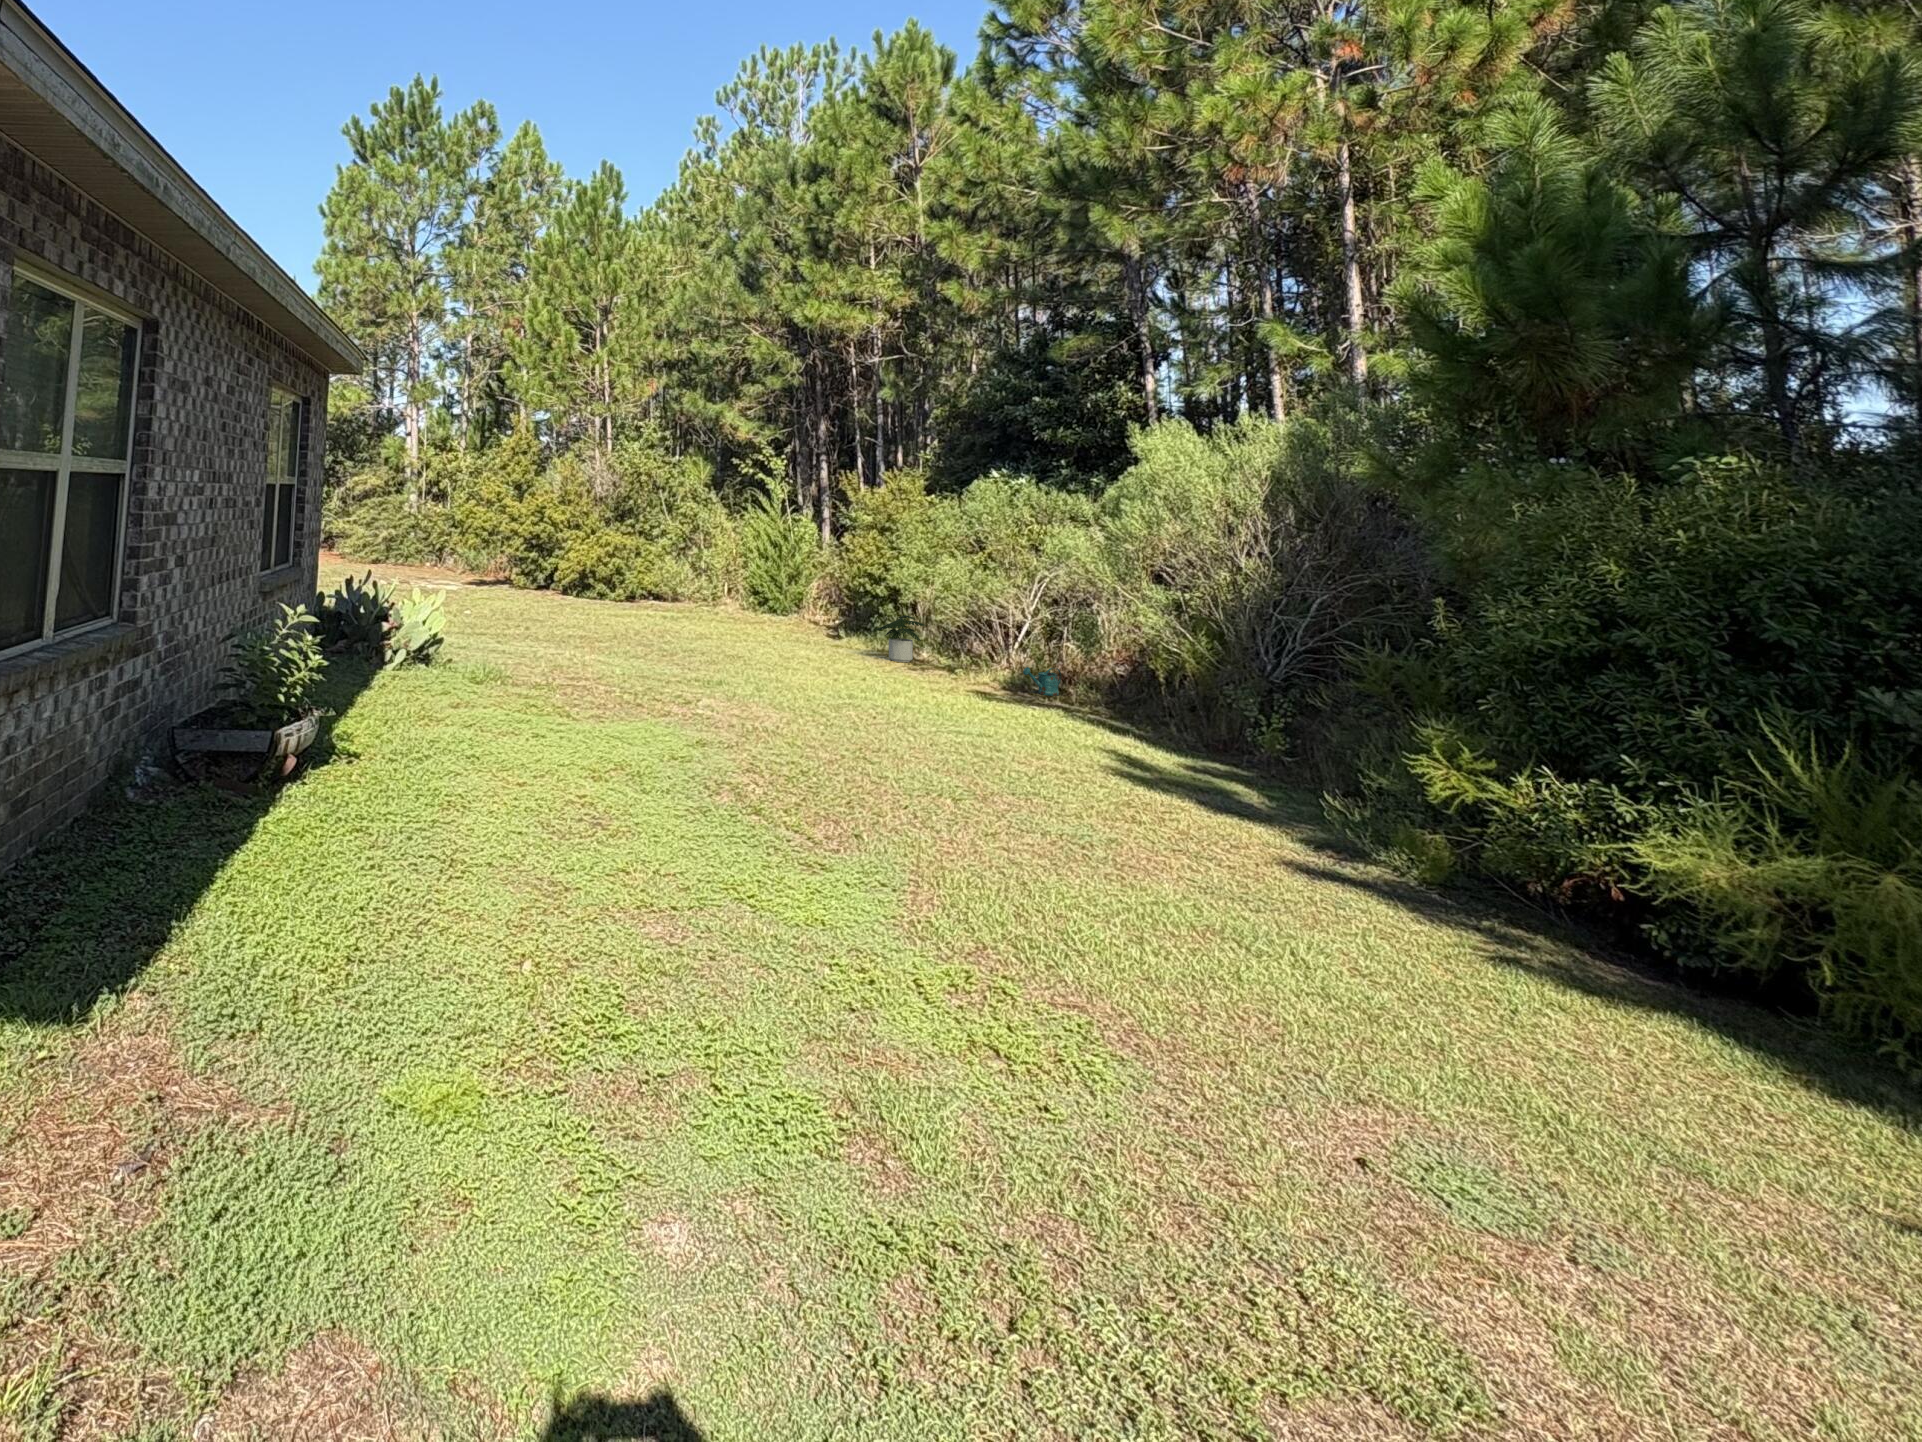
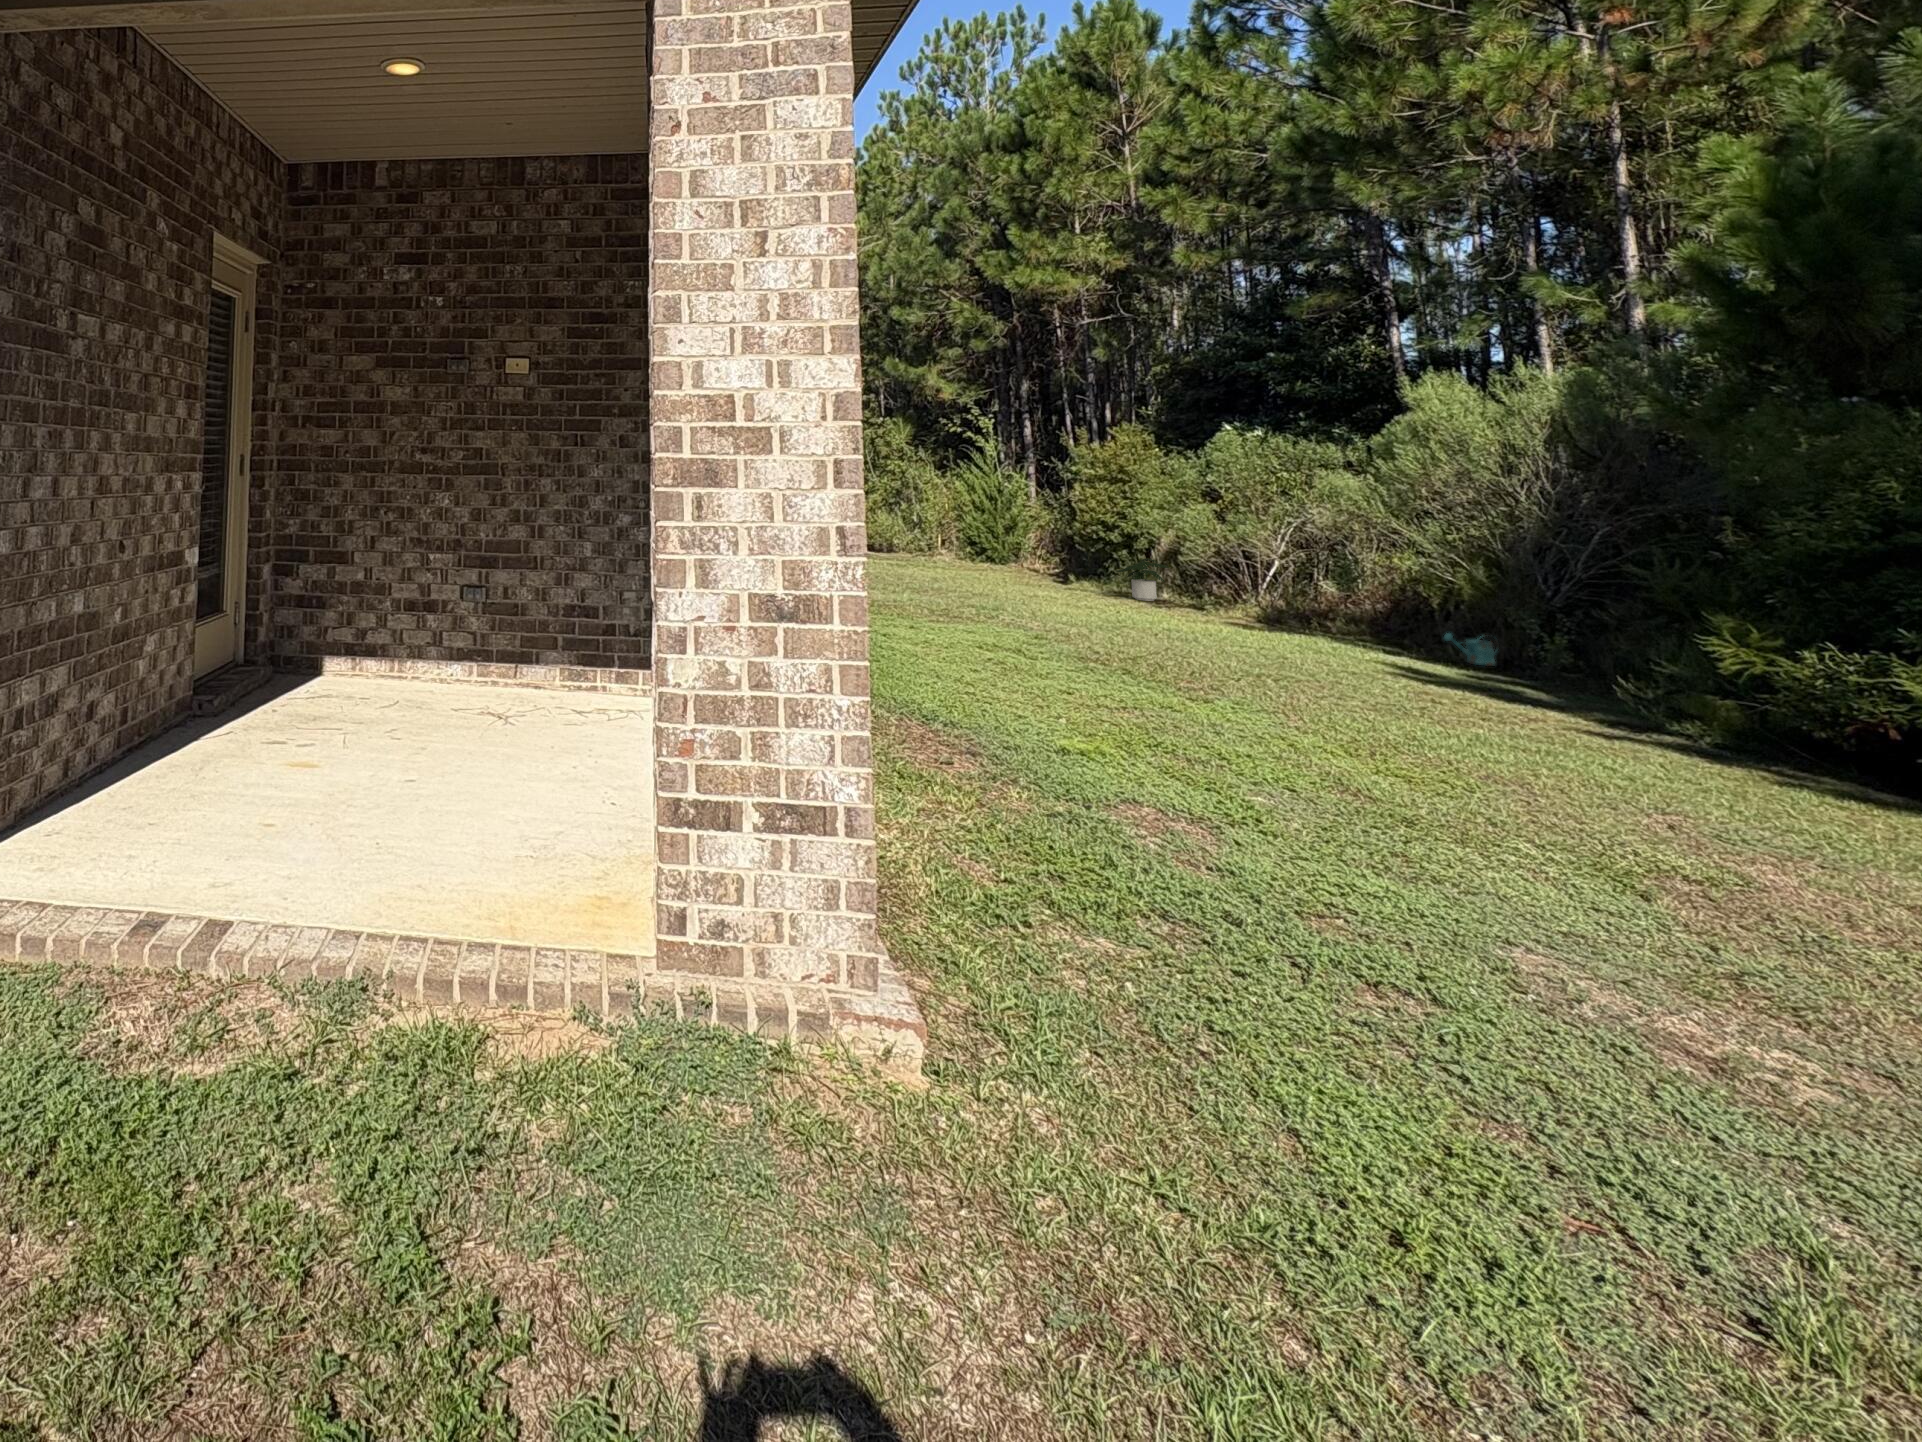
watering can: present [1023,667,1061,696] -> present [1444,633,1499,666]

